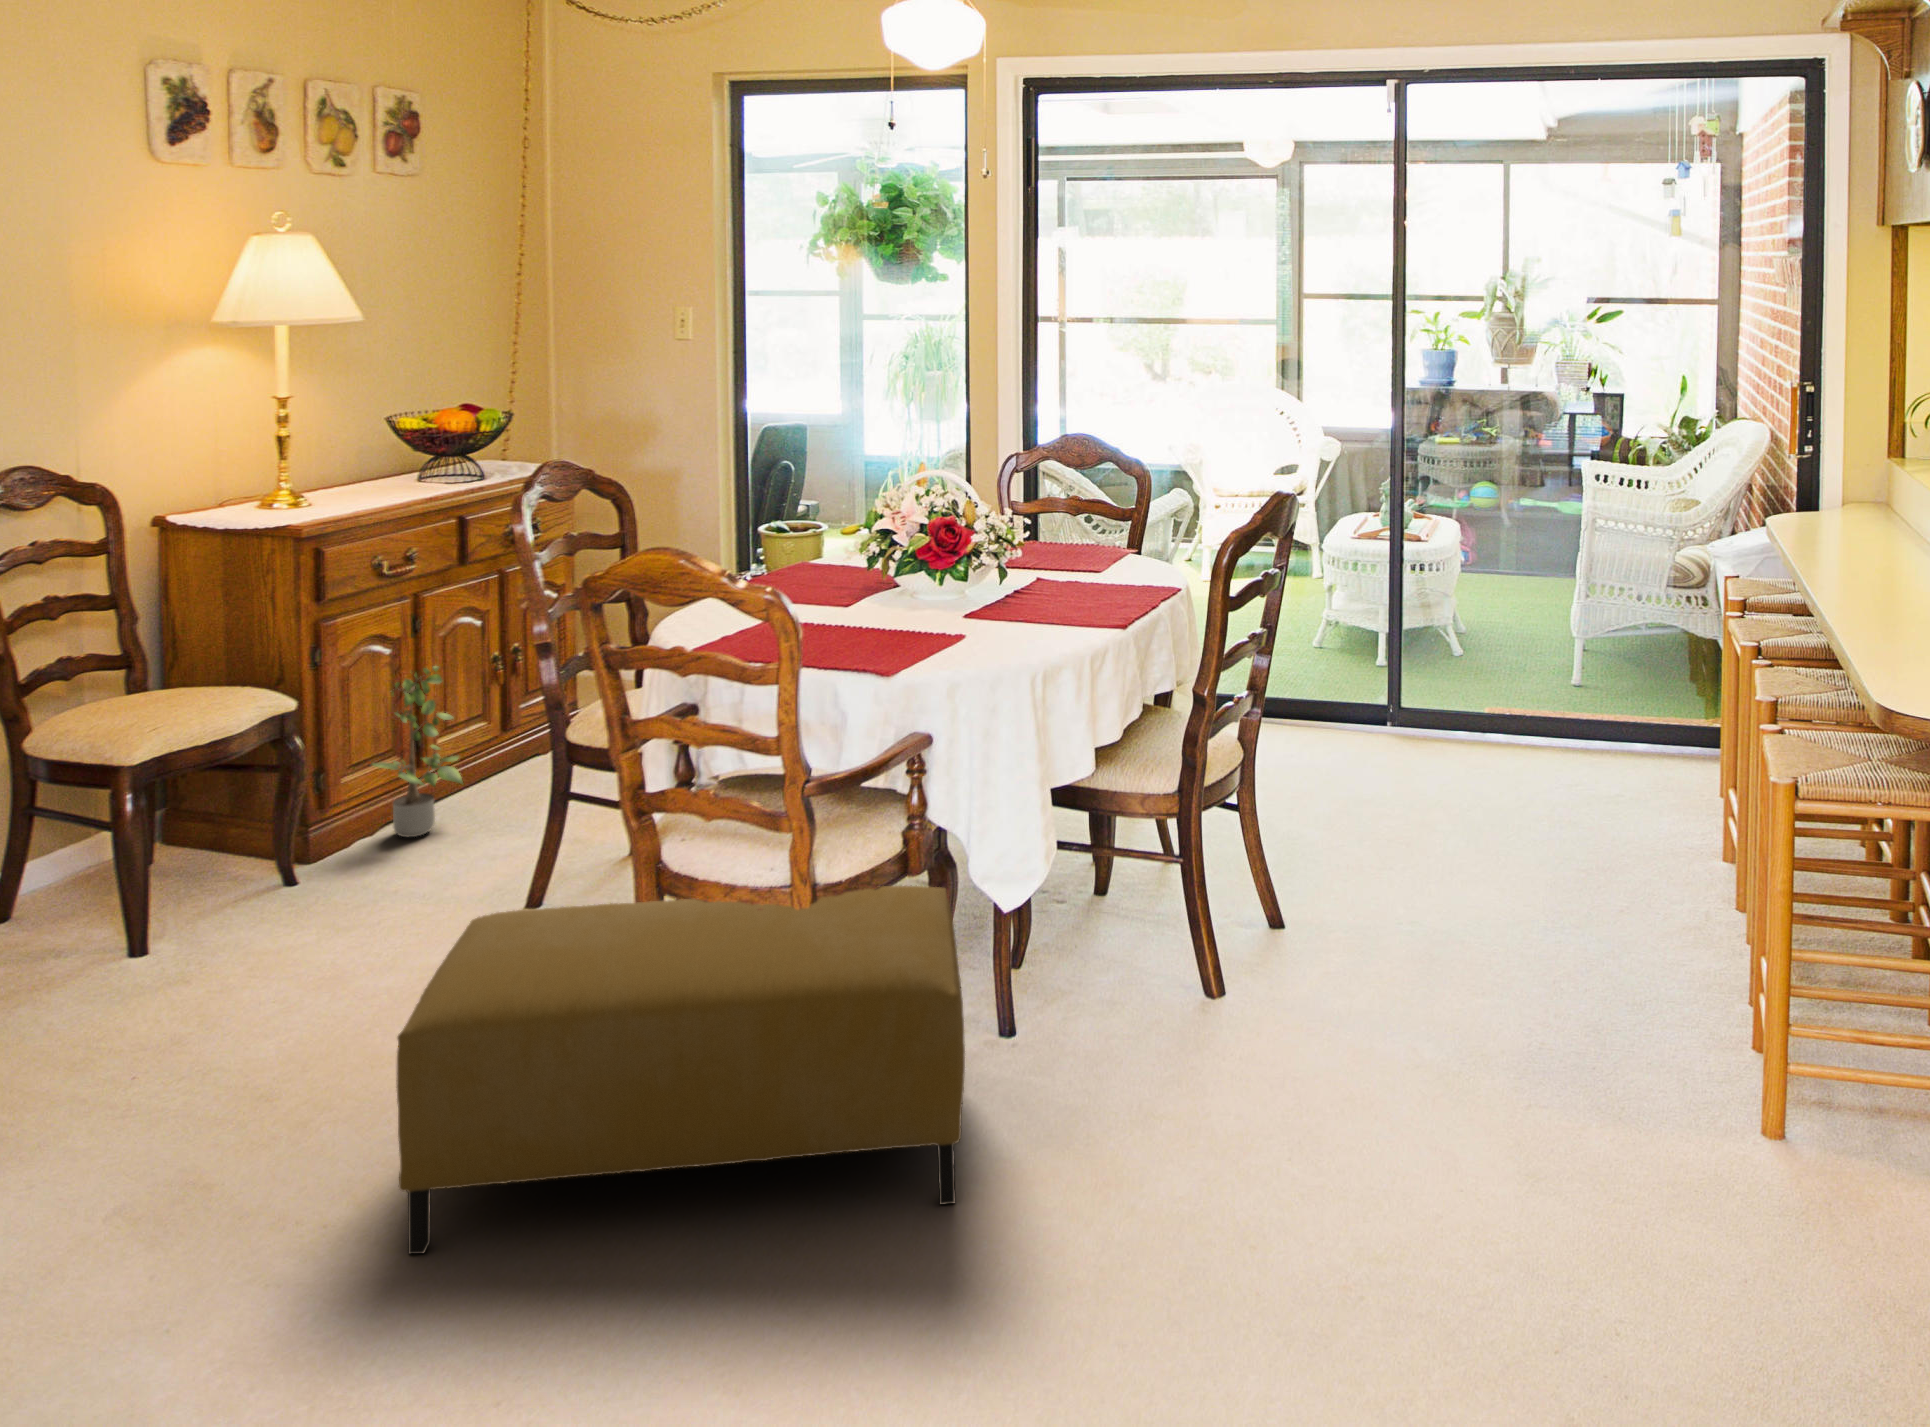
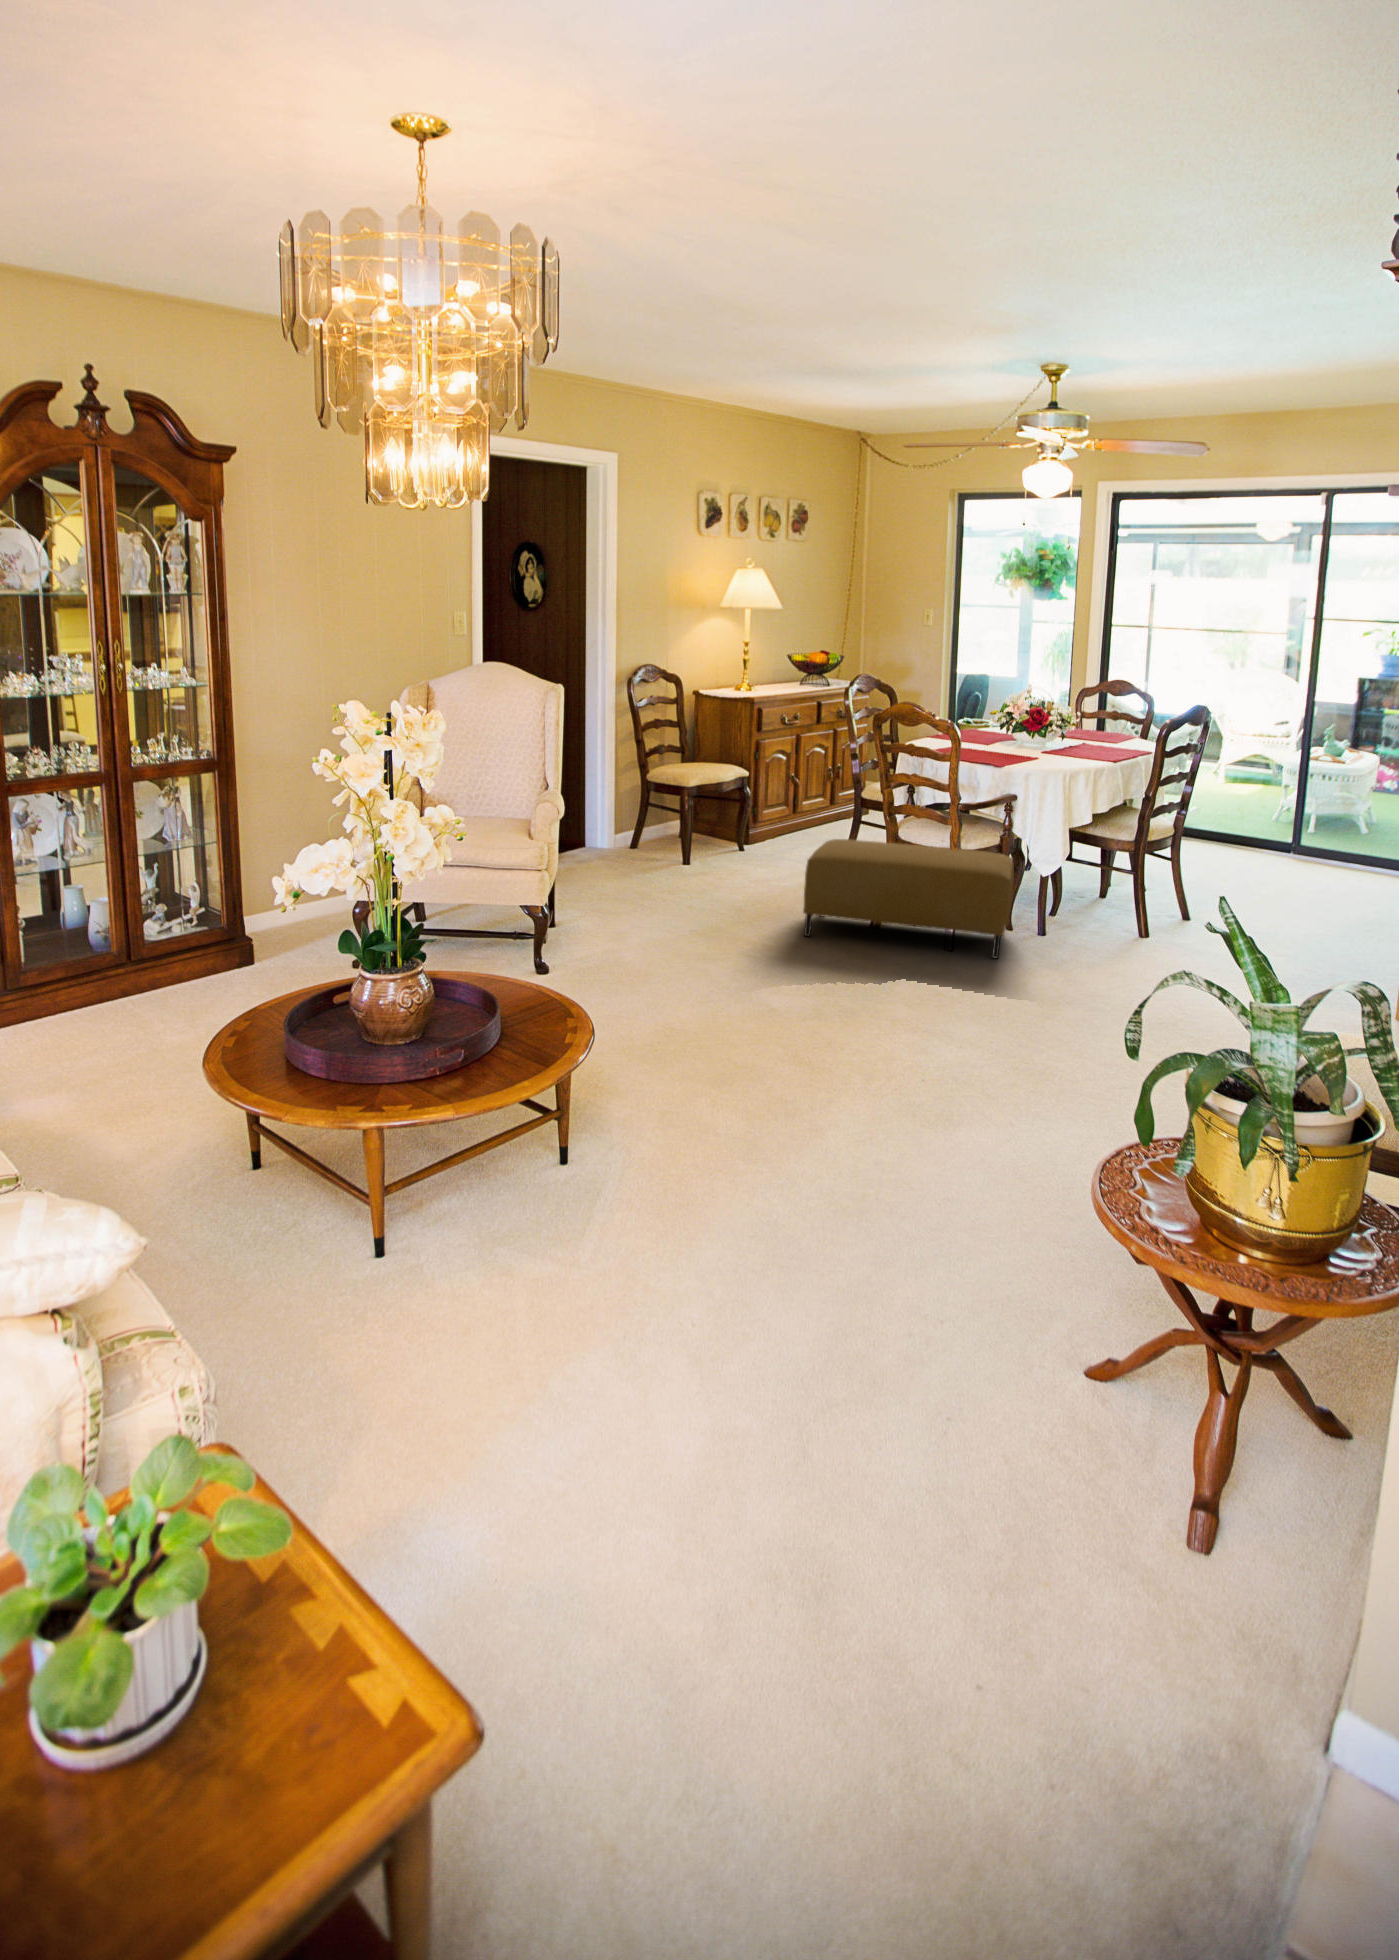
potted plant: present [372,666,463,837] -> none [773,770,808,844]

